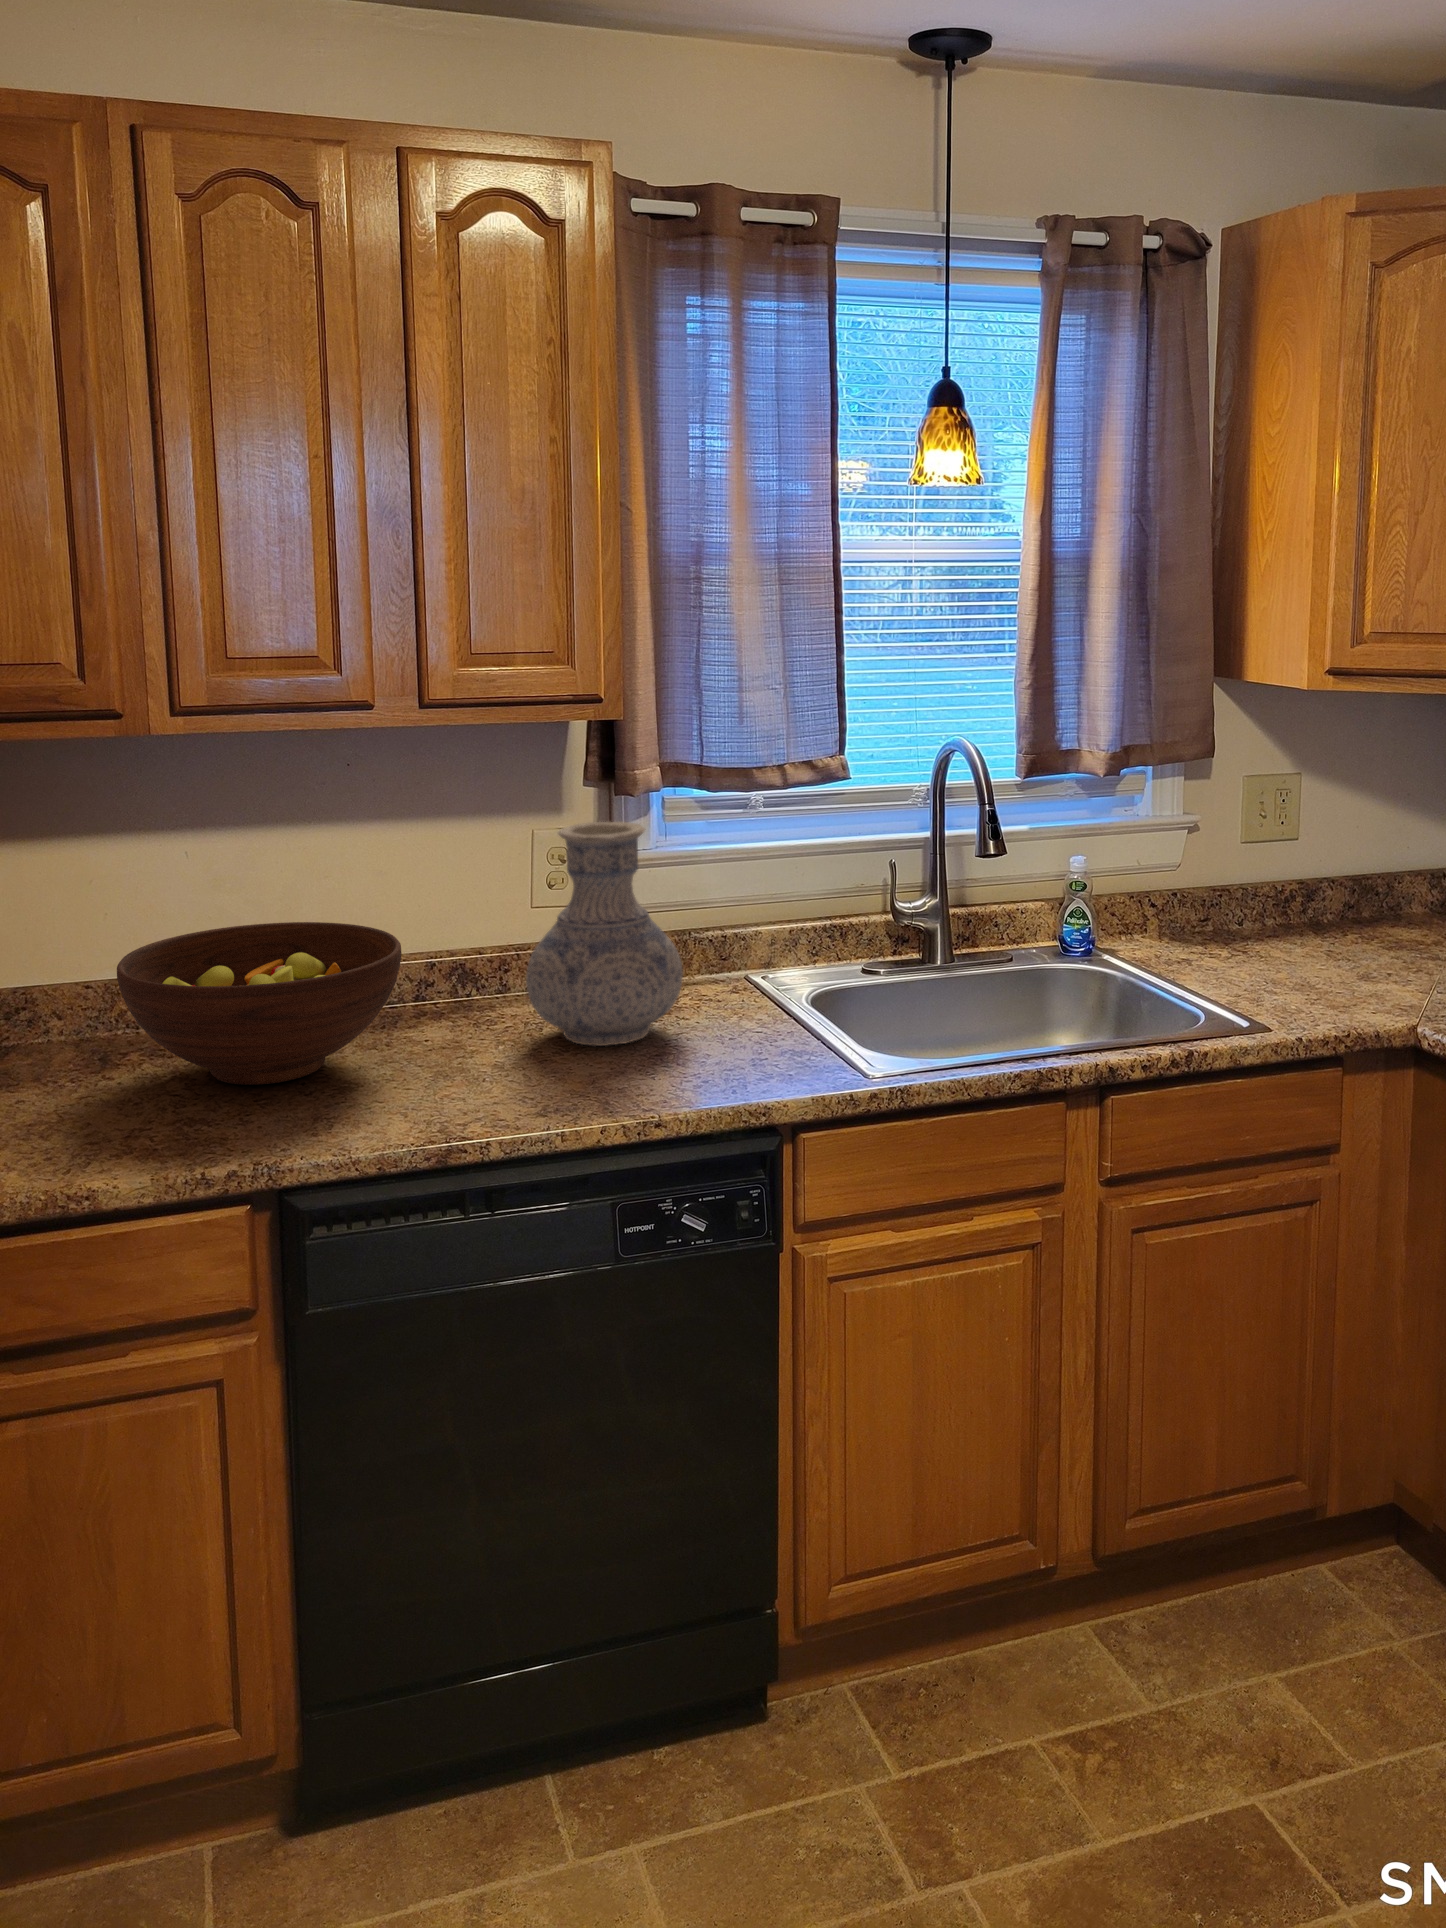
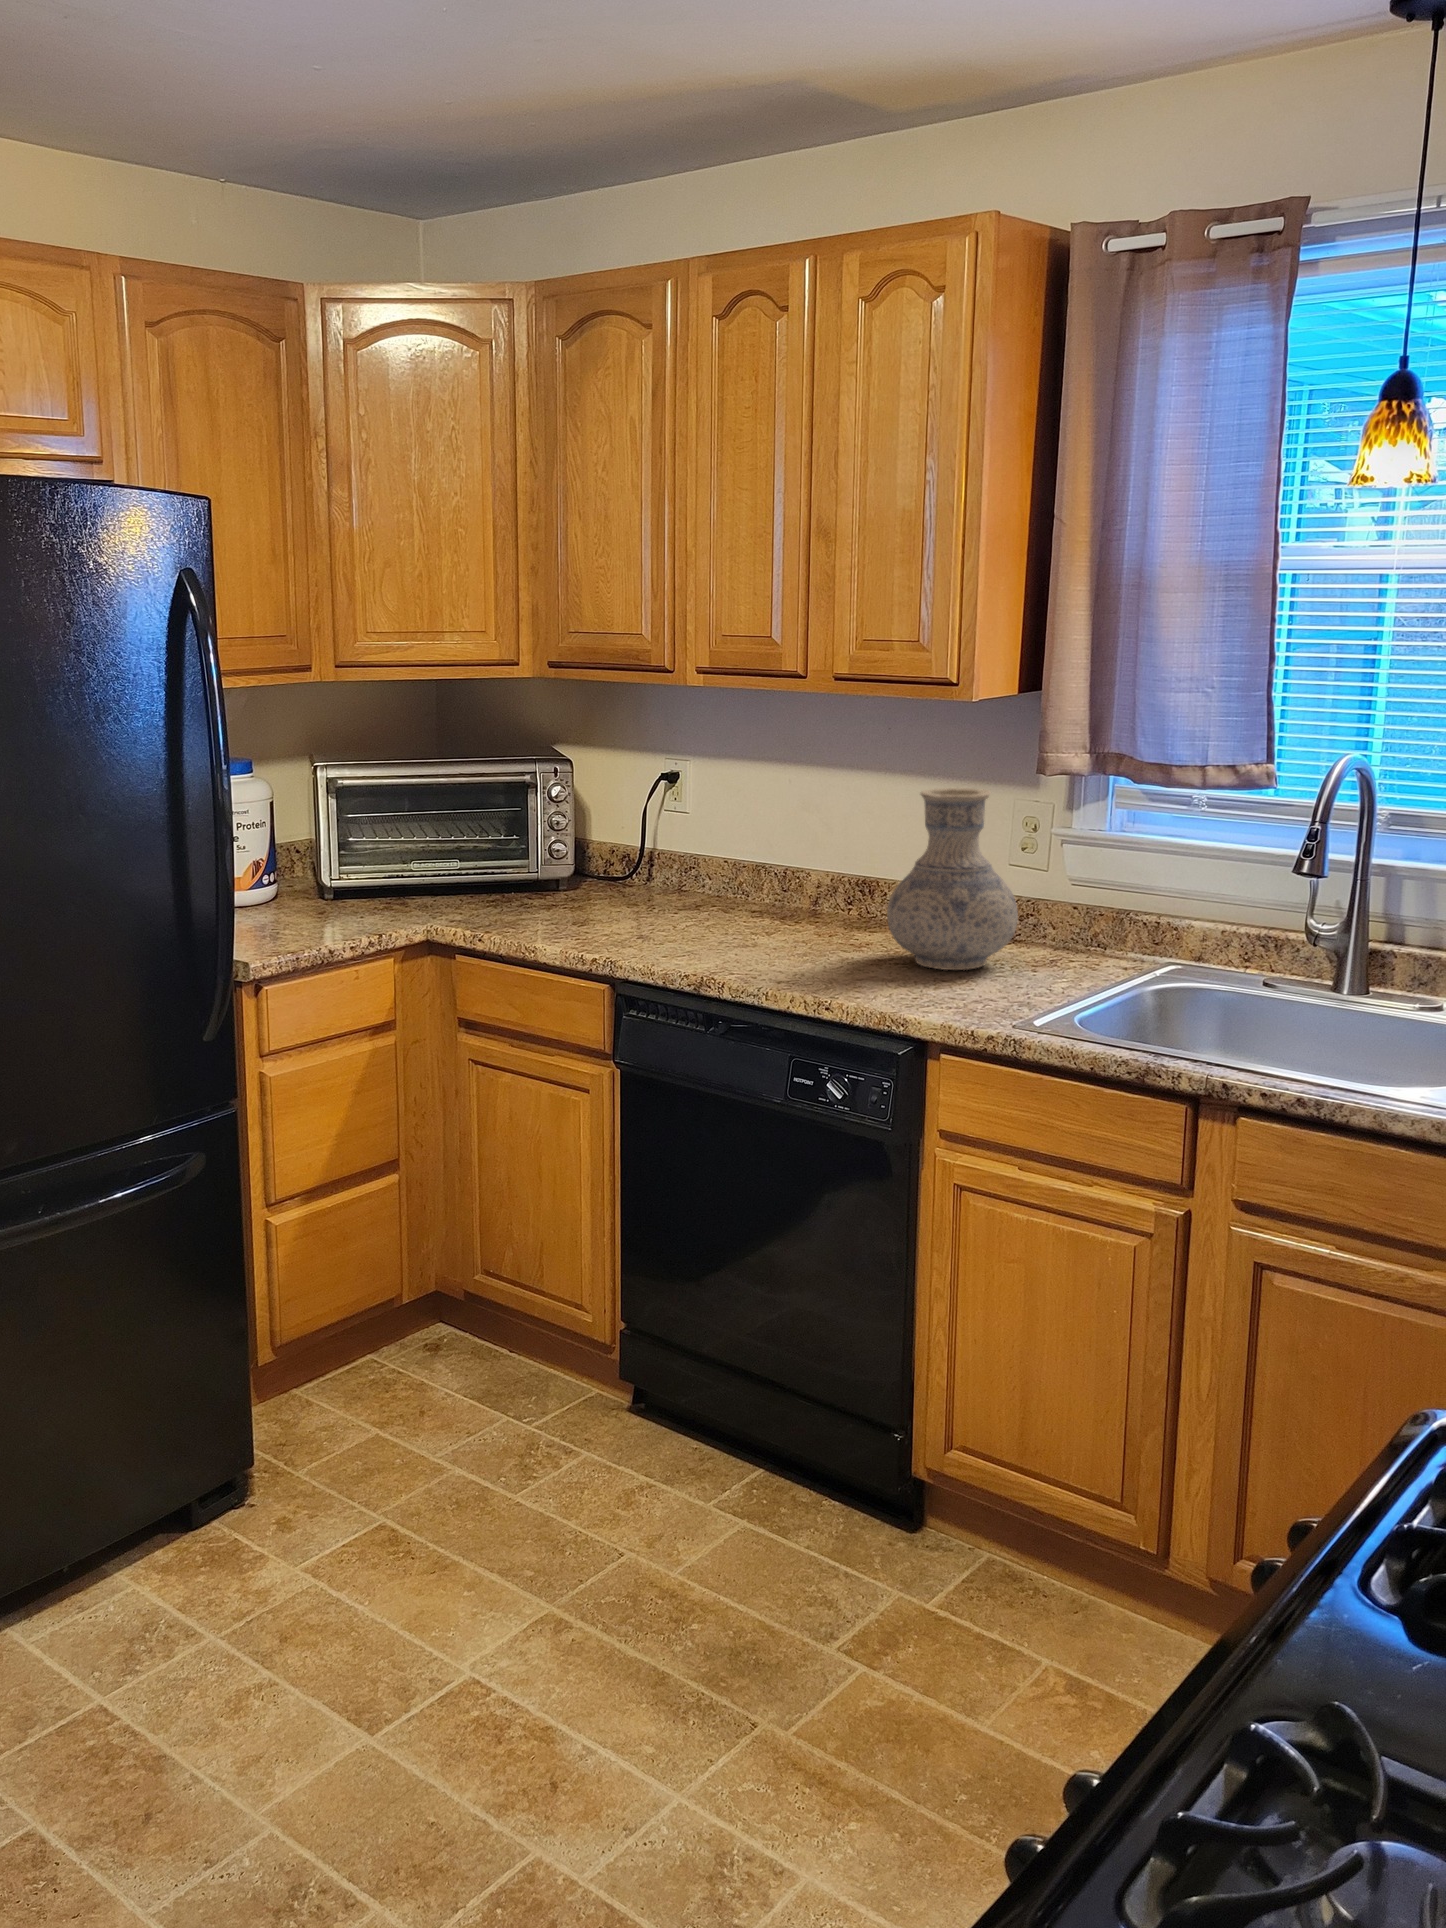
fruit bowl: present [117,922,402,1085] -> none [645,833,831,935]

